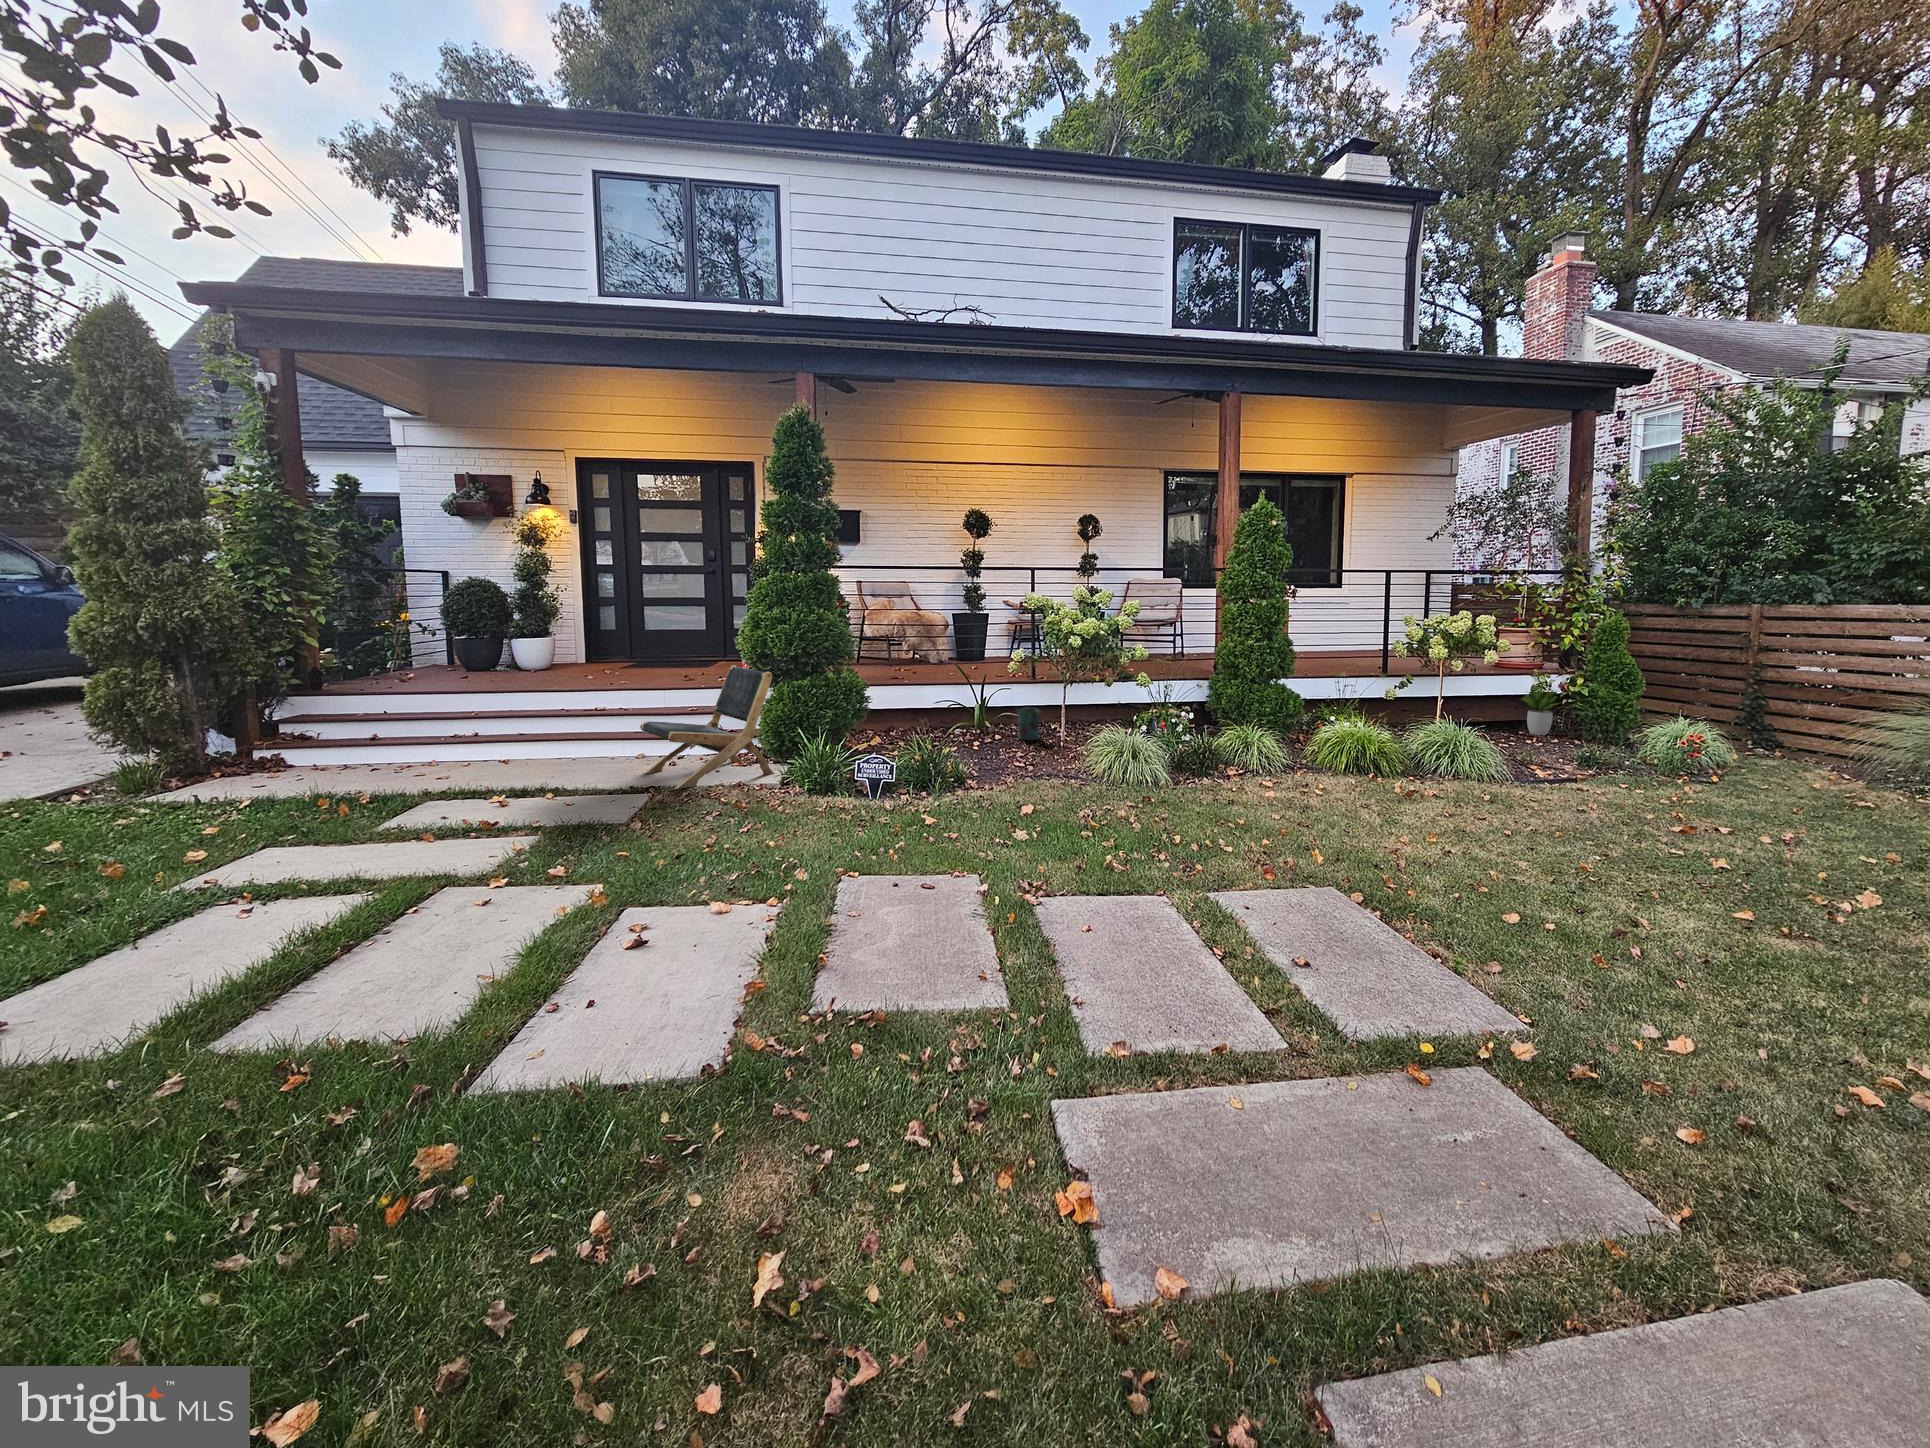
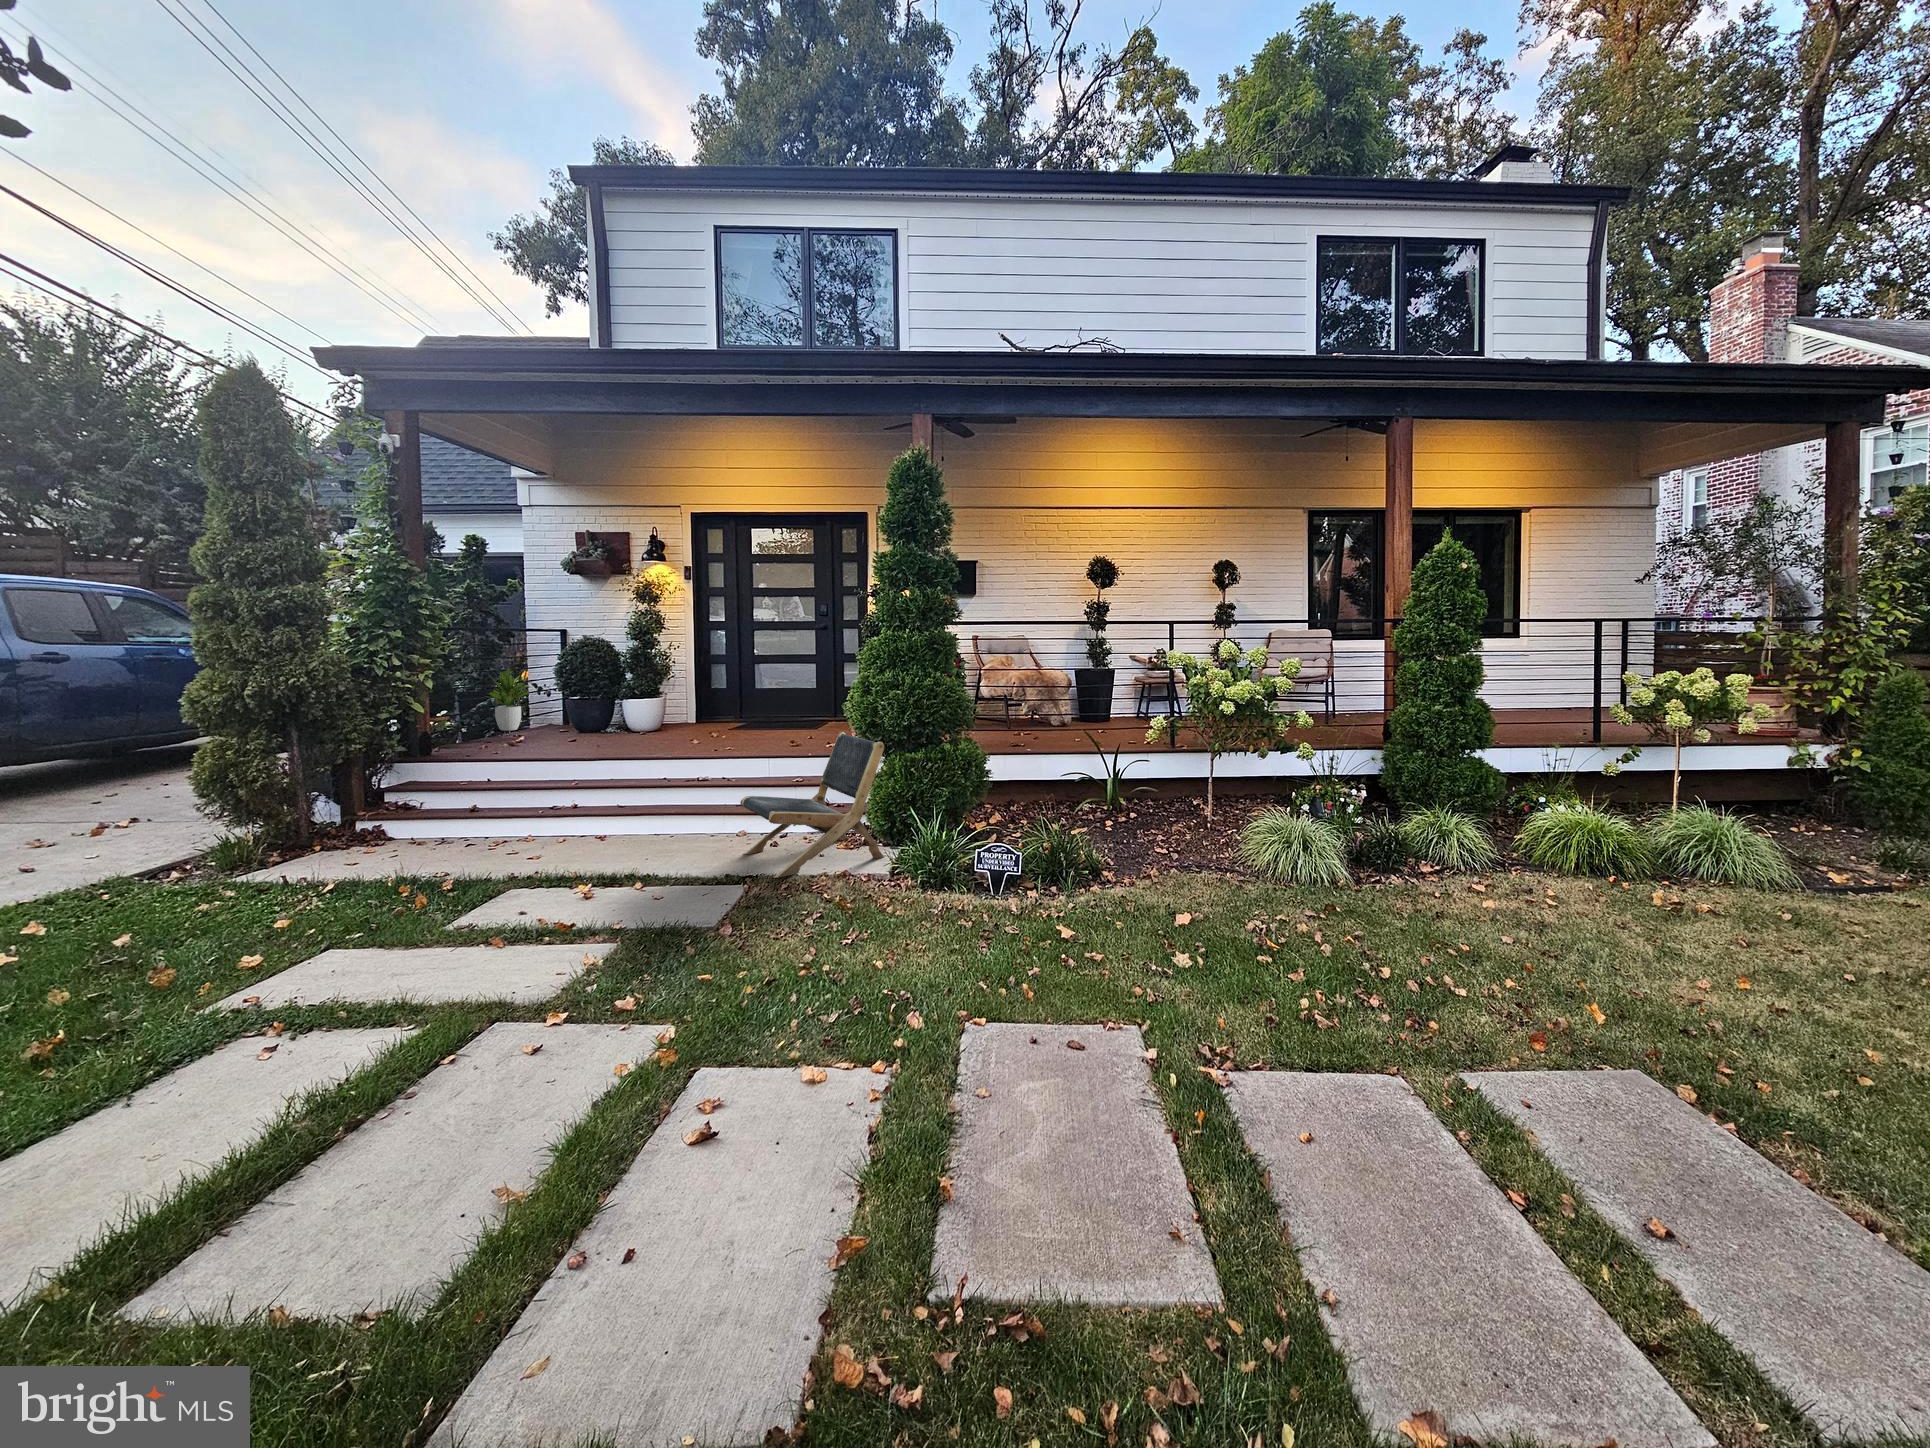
potted plant: present [1520,675,1559,735] -> present [489,668,529,731]
watering can: present [1016,708,1040,740] -> none [1145,770,1180,815]

